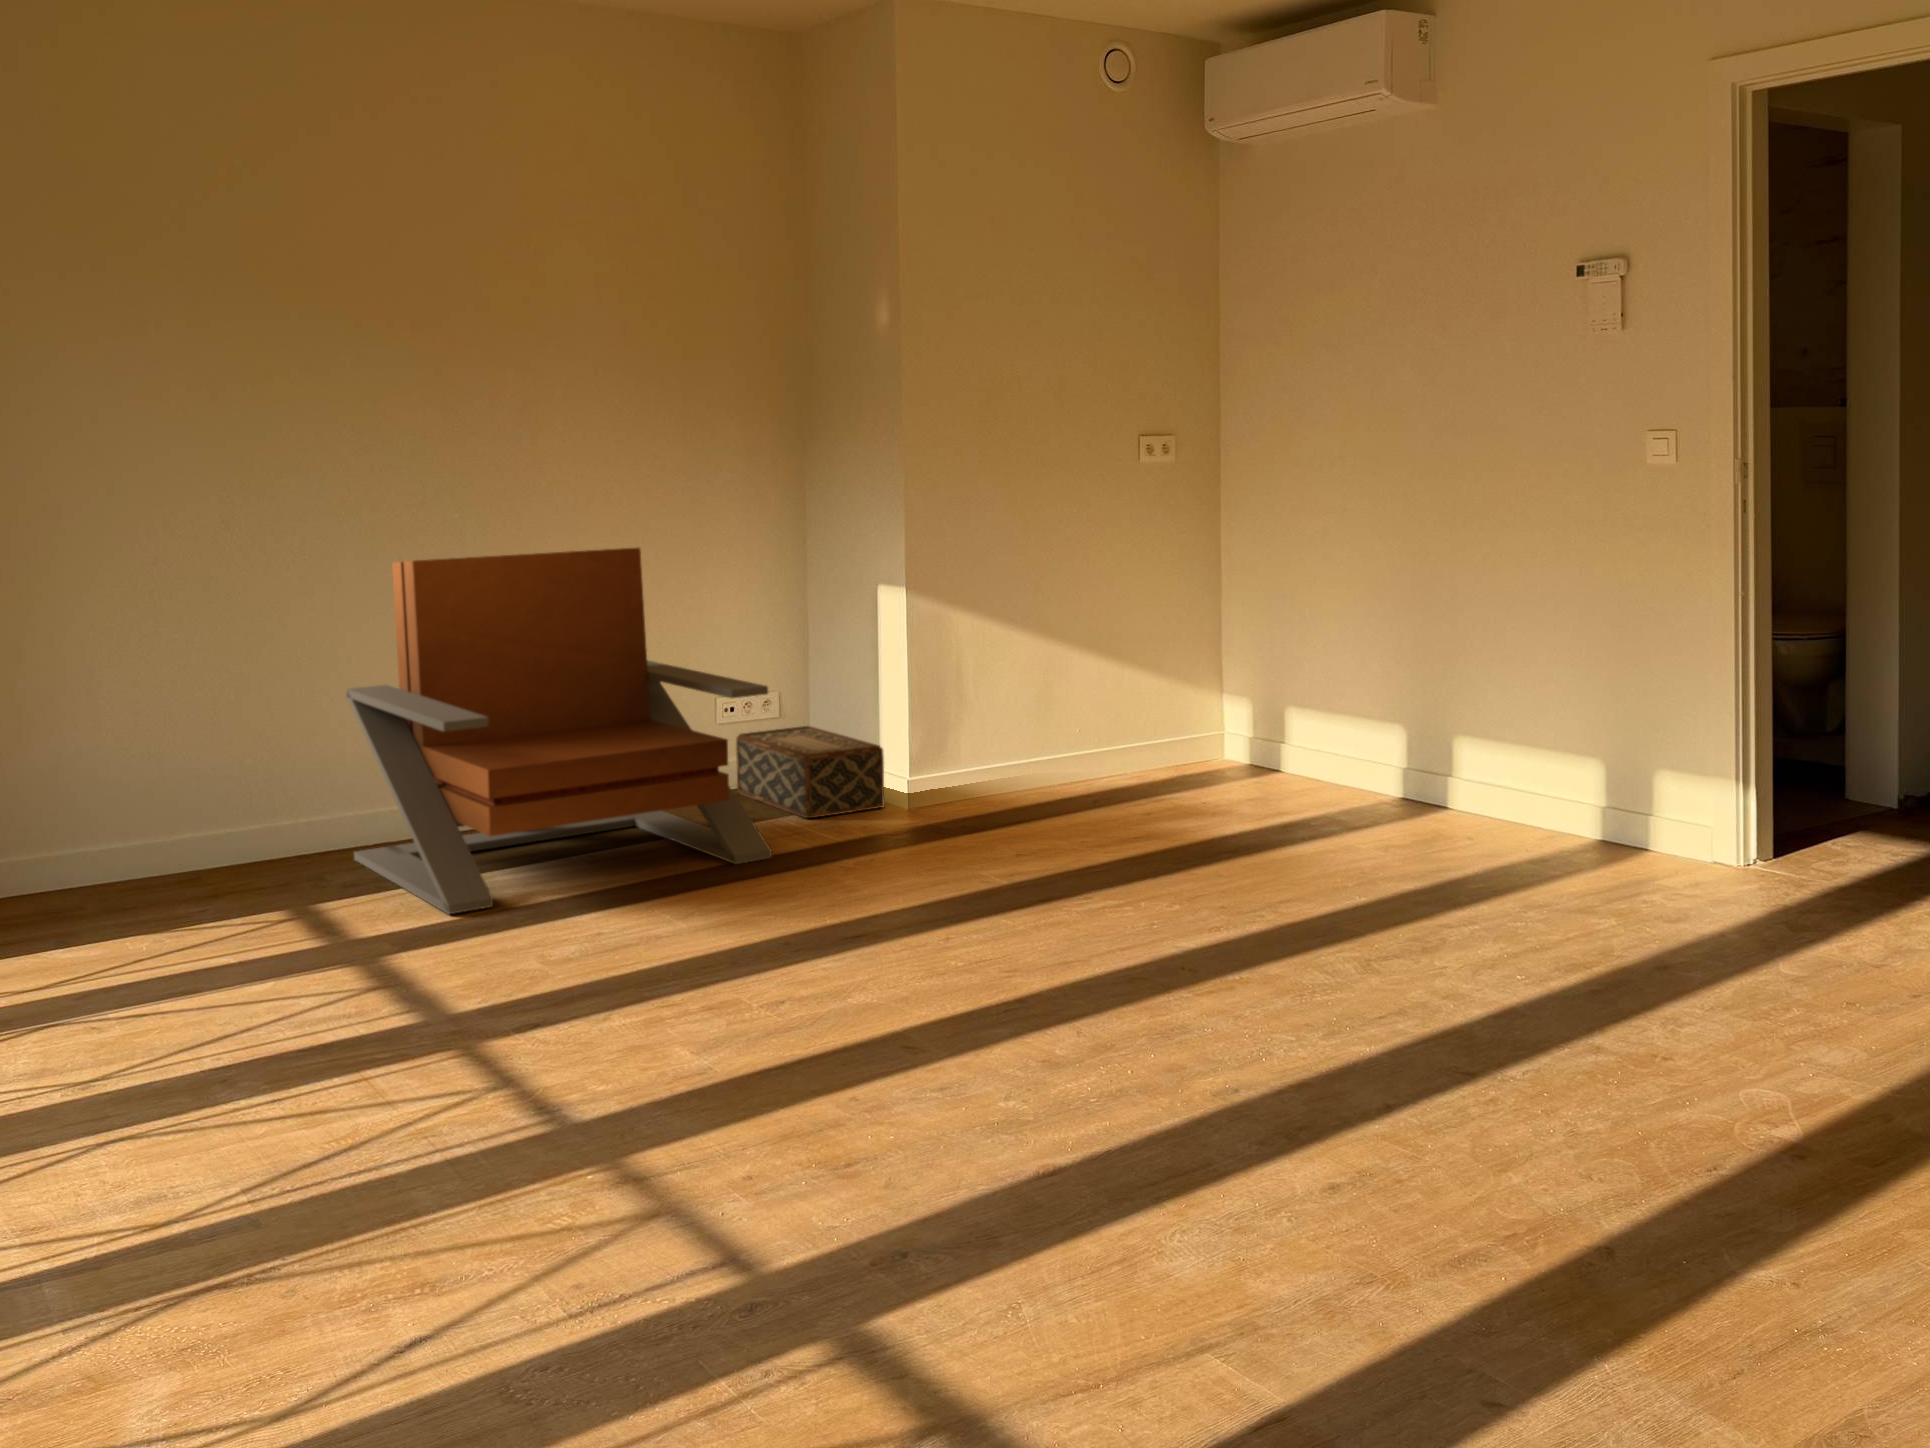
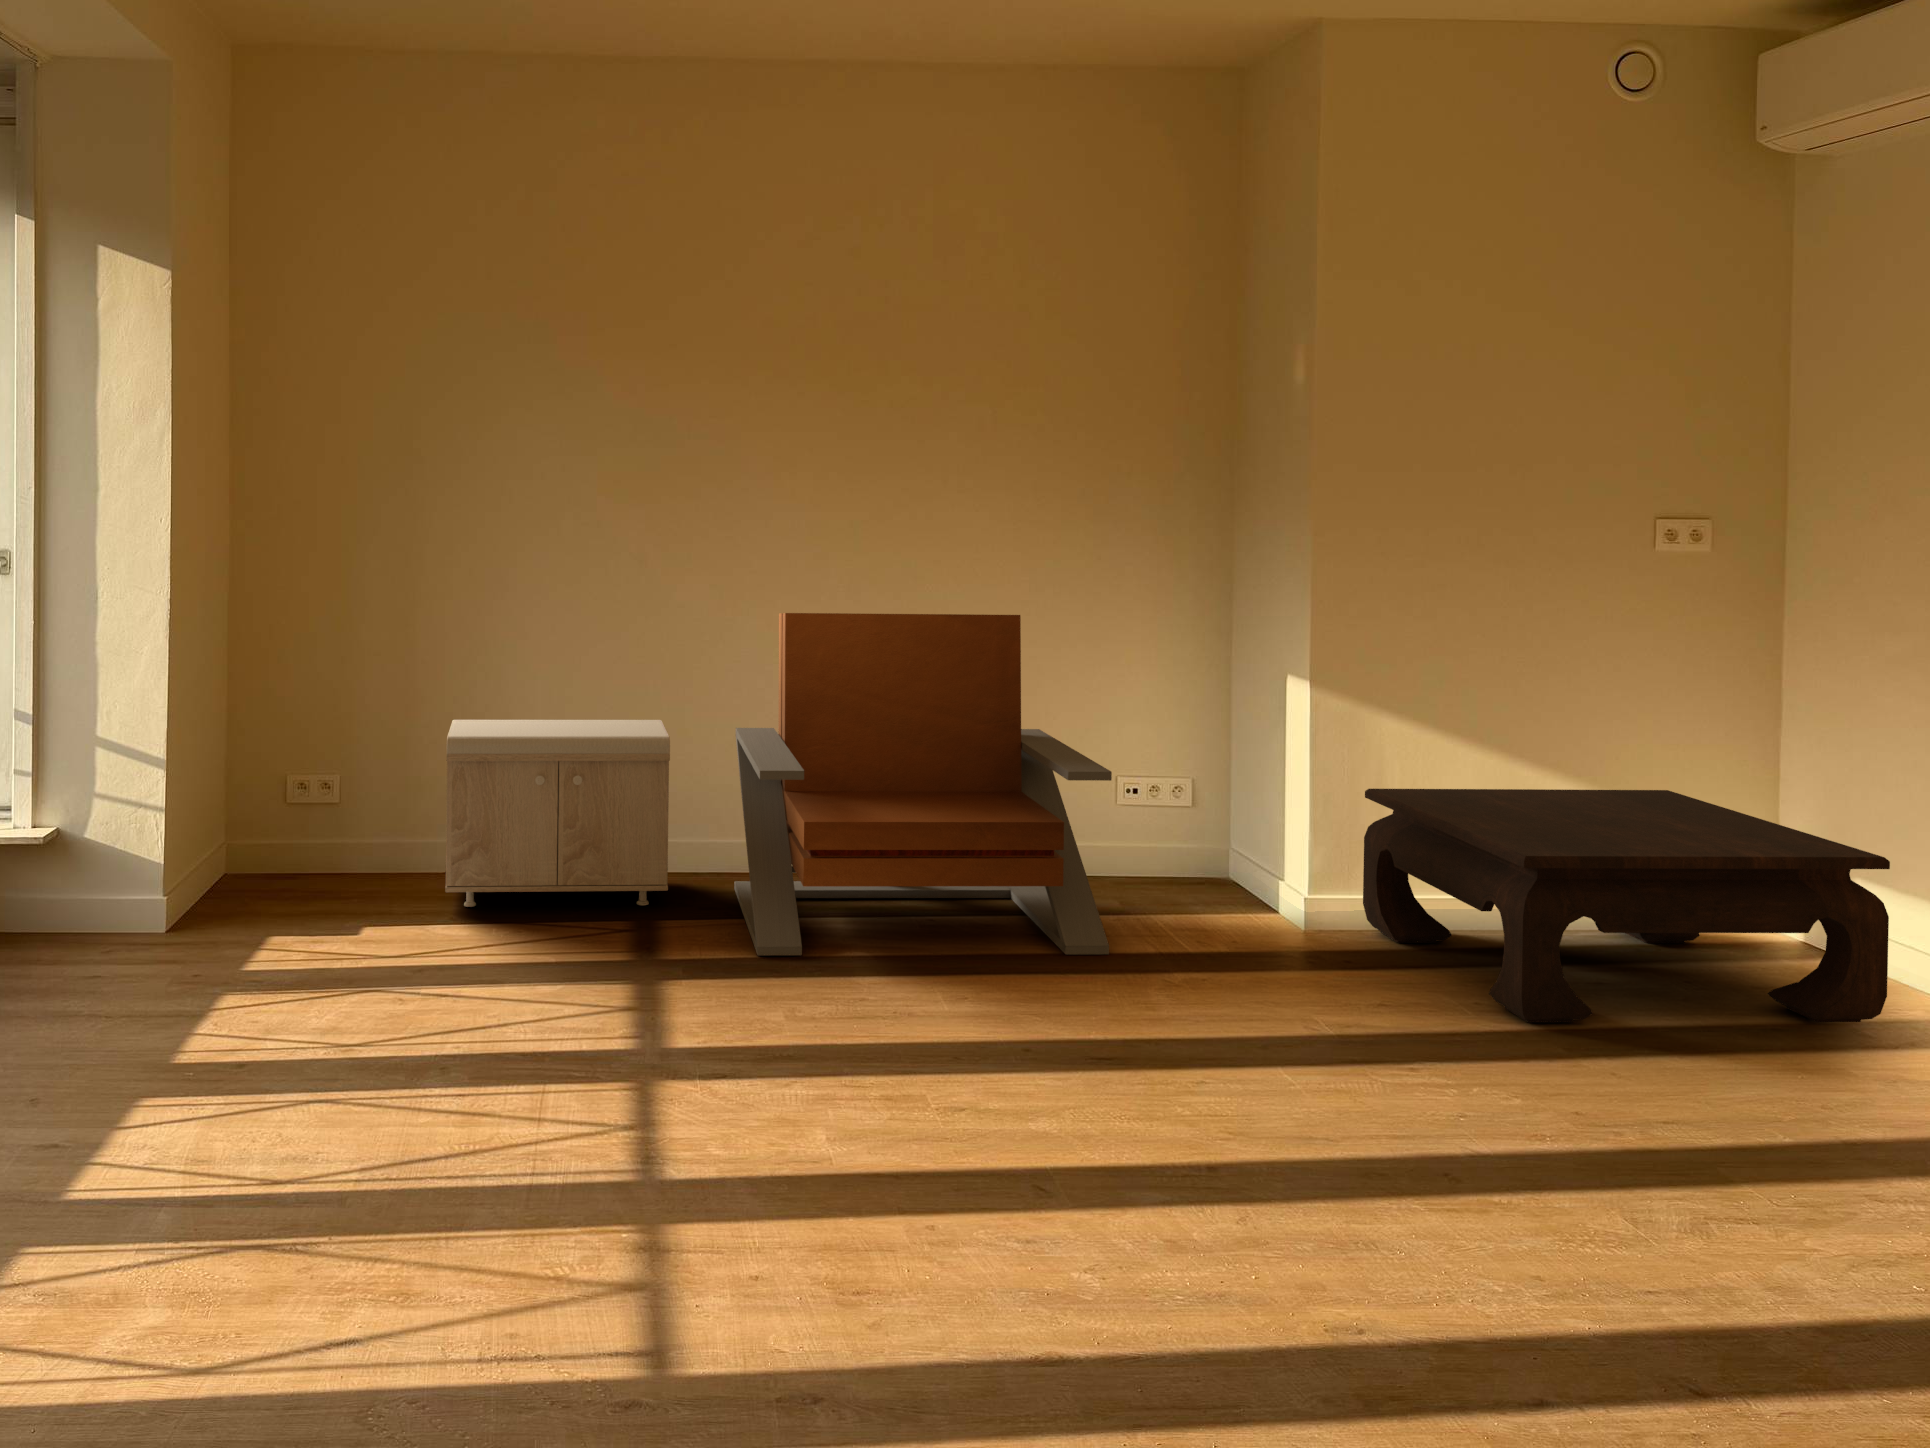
coffee table: none [949,657,1354,853] -> present [1363,789,1890,1022]
storage bench: none [5,689,302,924] -> present [445,720,670,907]
woven basket: present [736,726,884,818] -> none [1144,818,1285,919]

